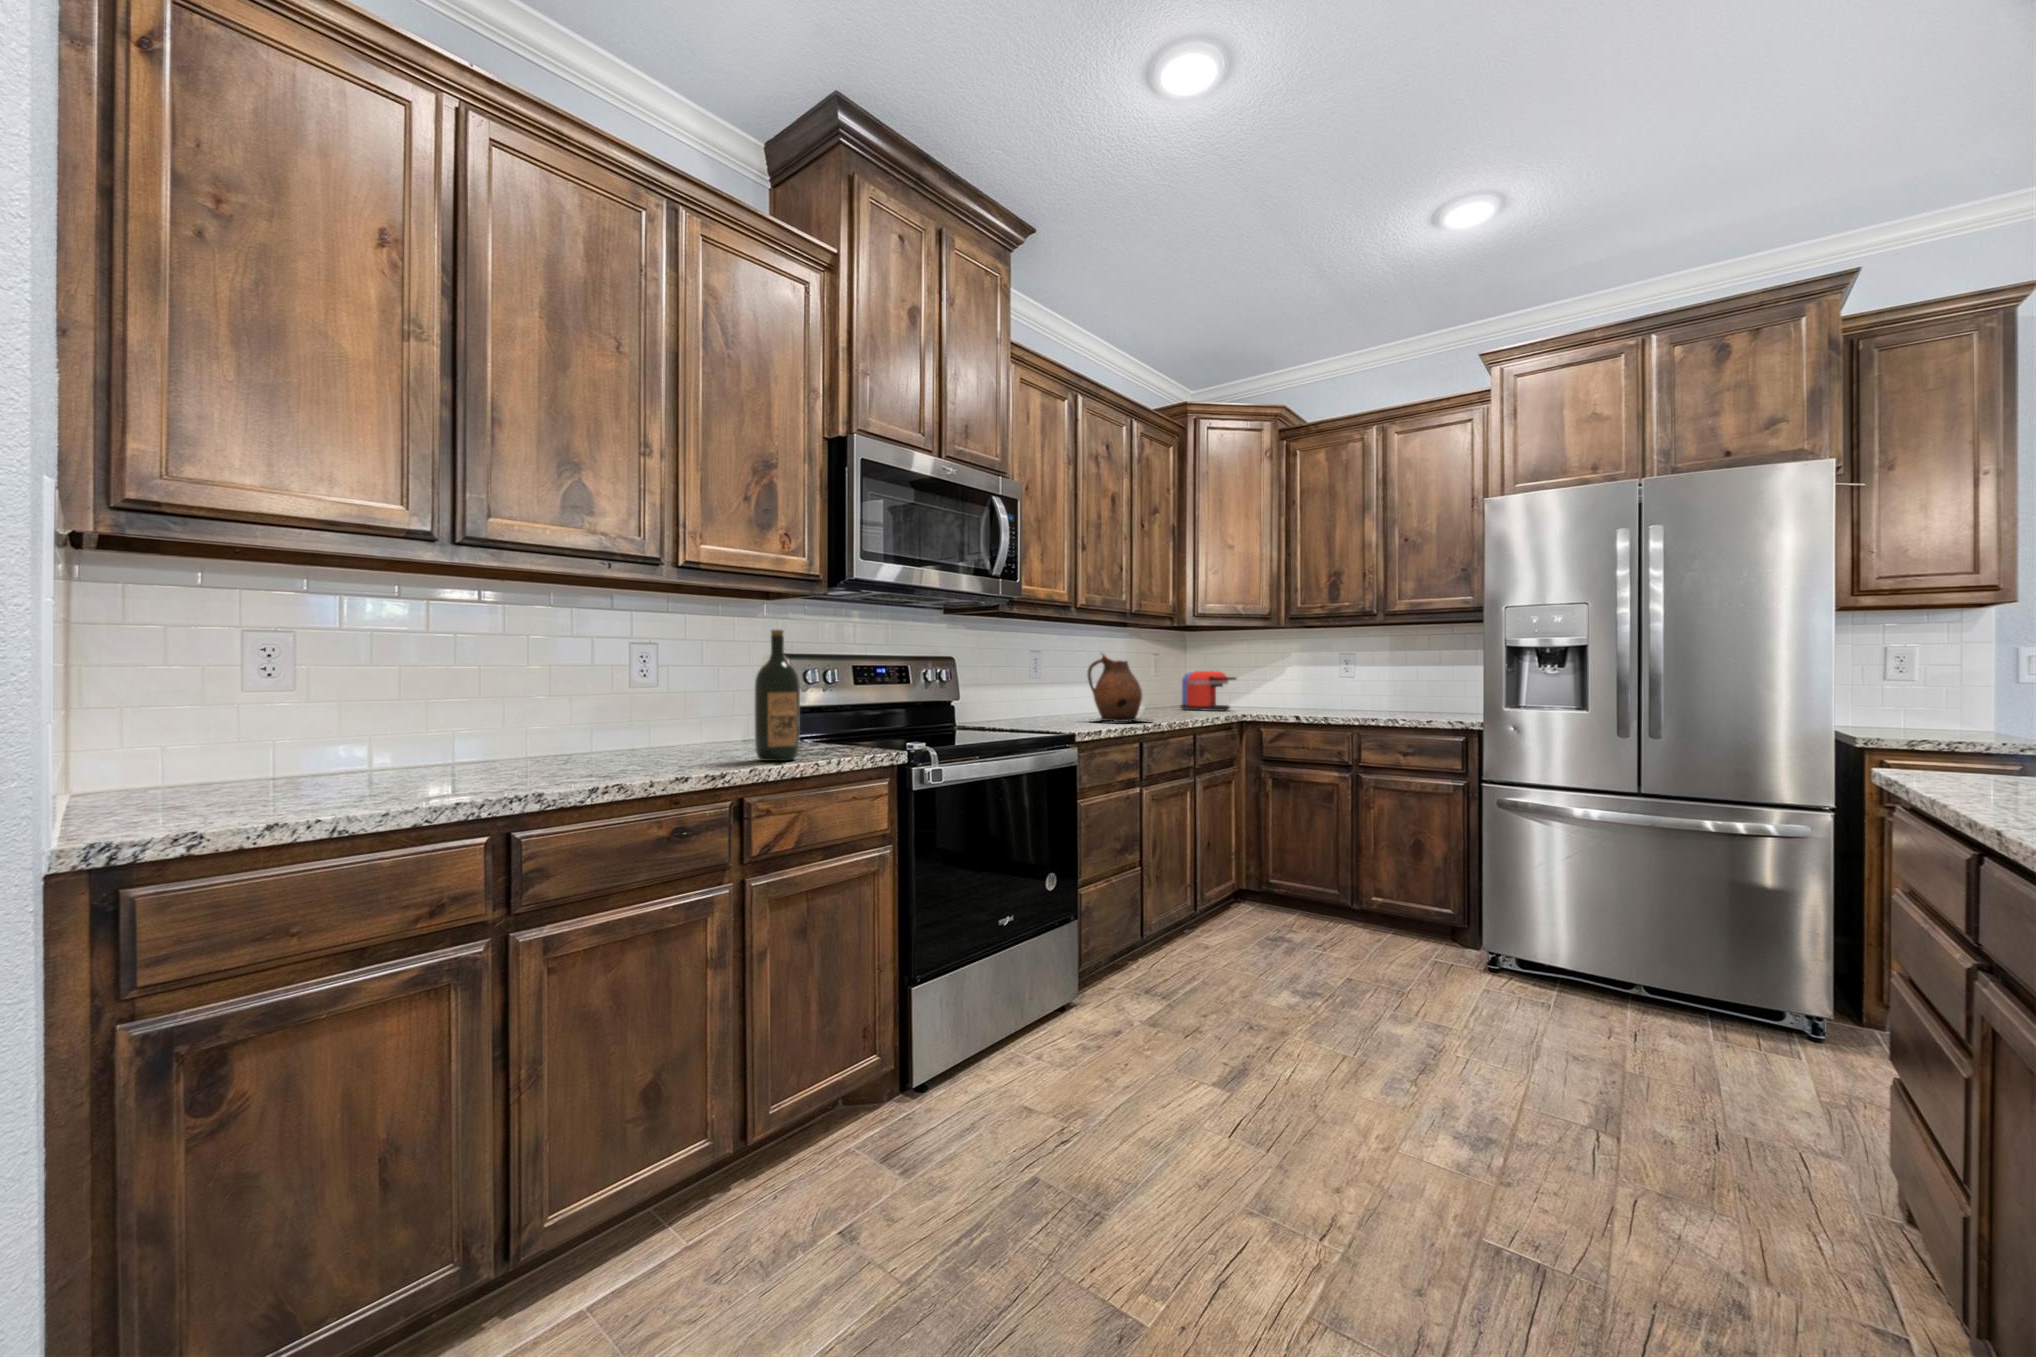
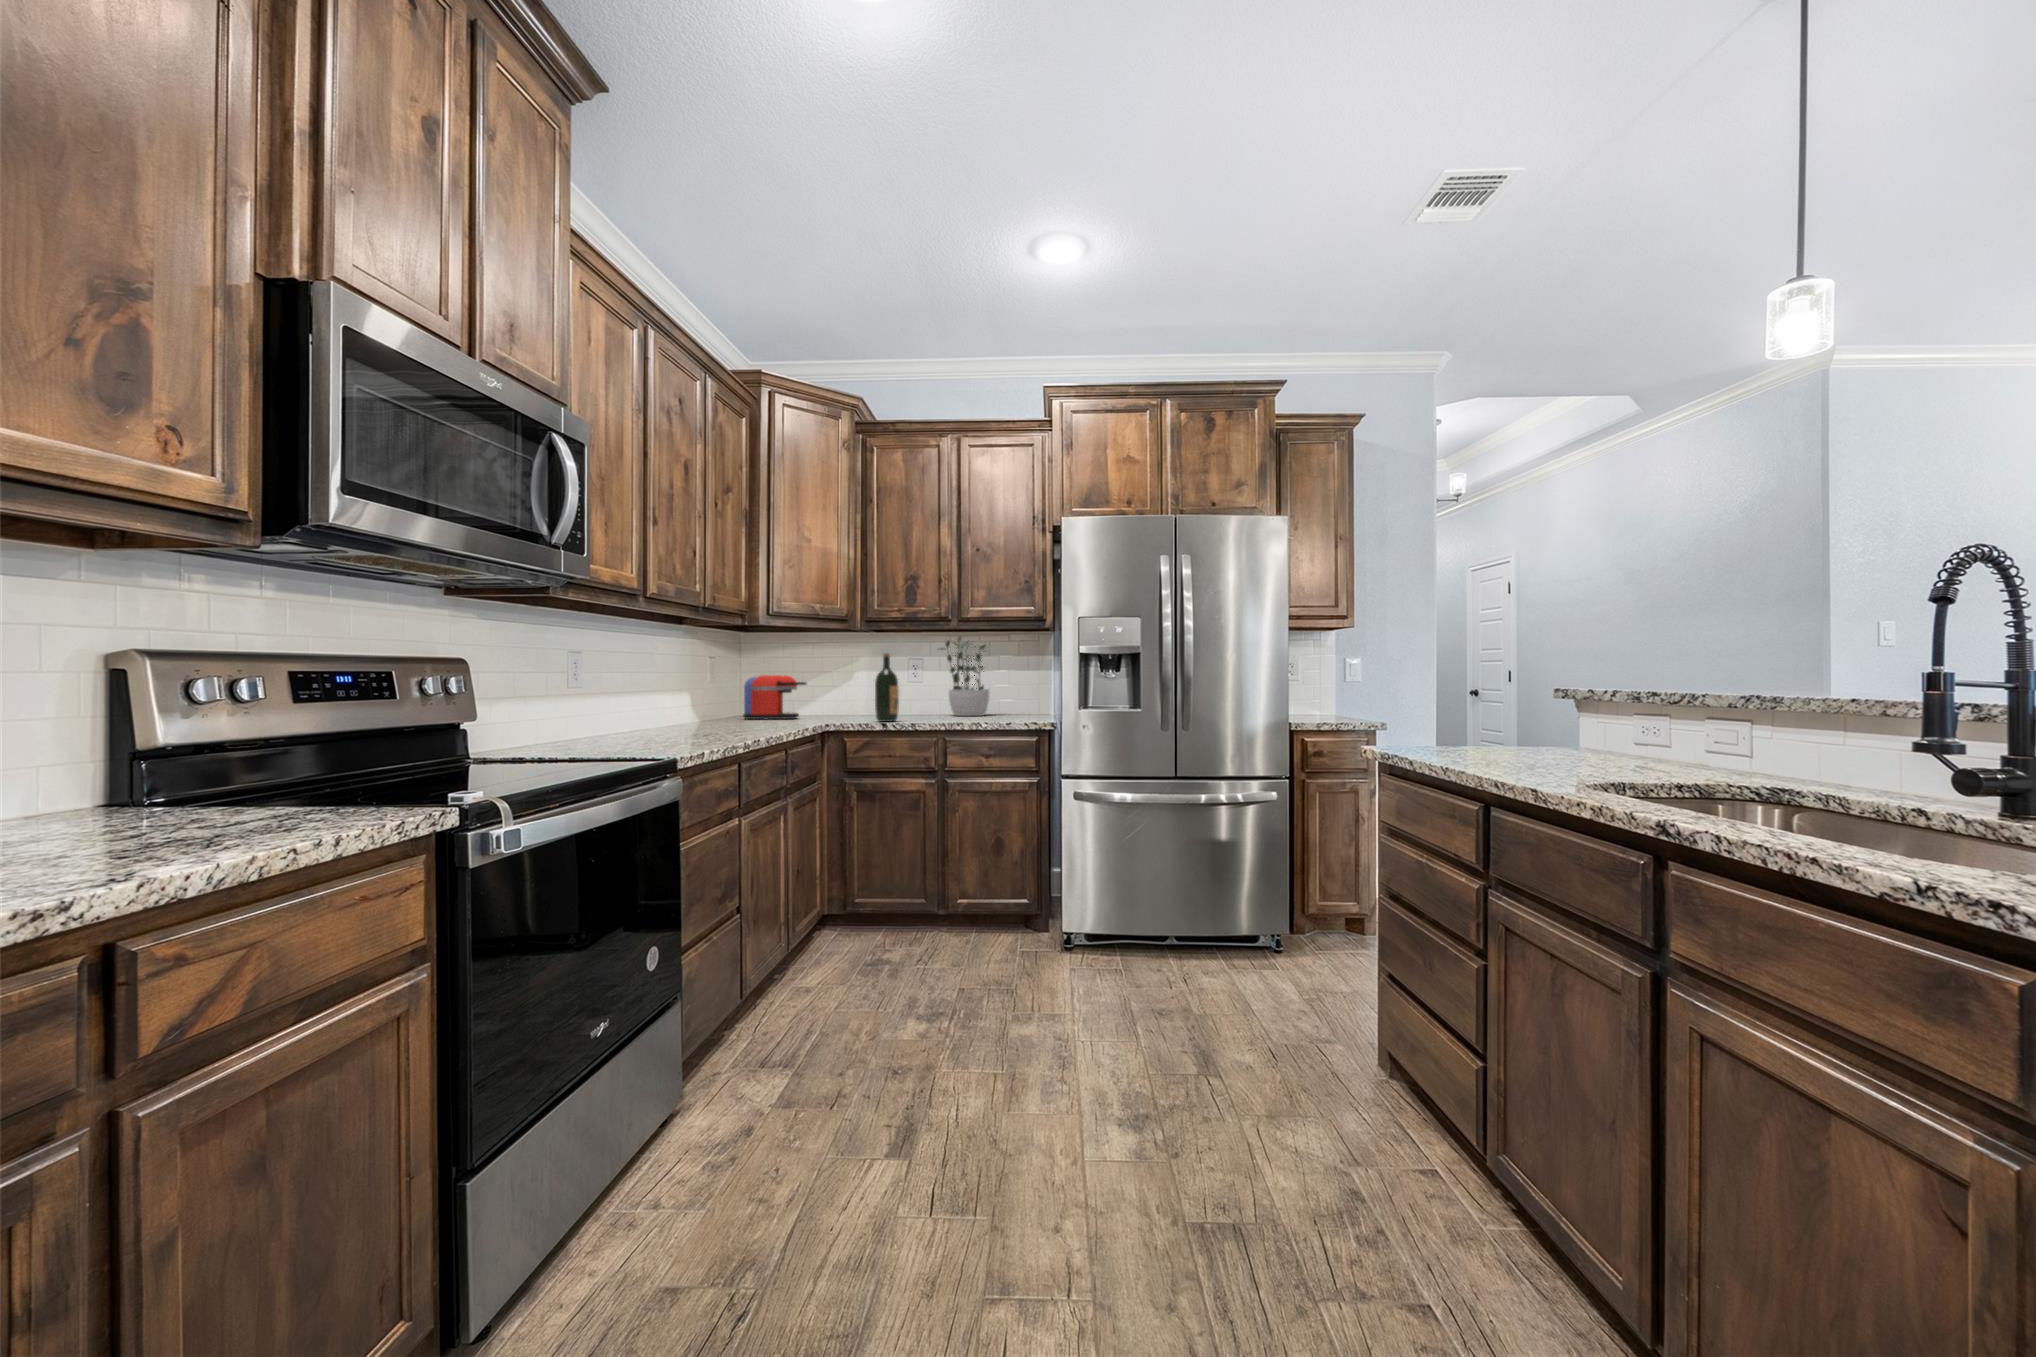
wine bottle: present [754,630,800,761] -> present [875,653,899,722]
potted plant: none [1368,632,1435,715] -> present [941,637,989,716]
ceramic pitcher: present [1087,653,1152,722] -> none [657,653,743,739]

